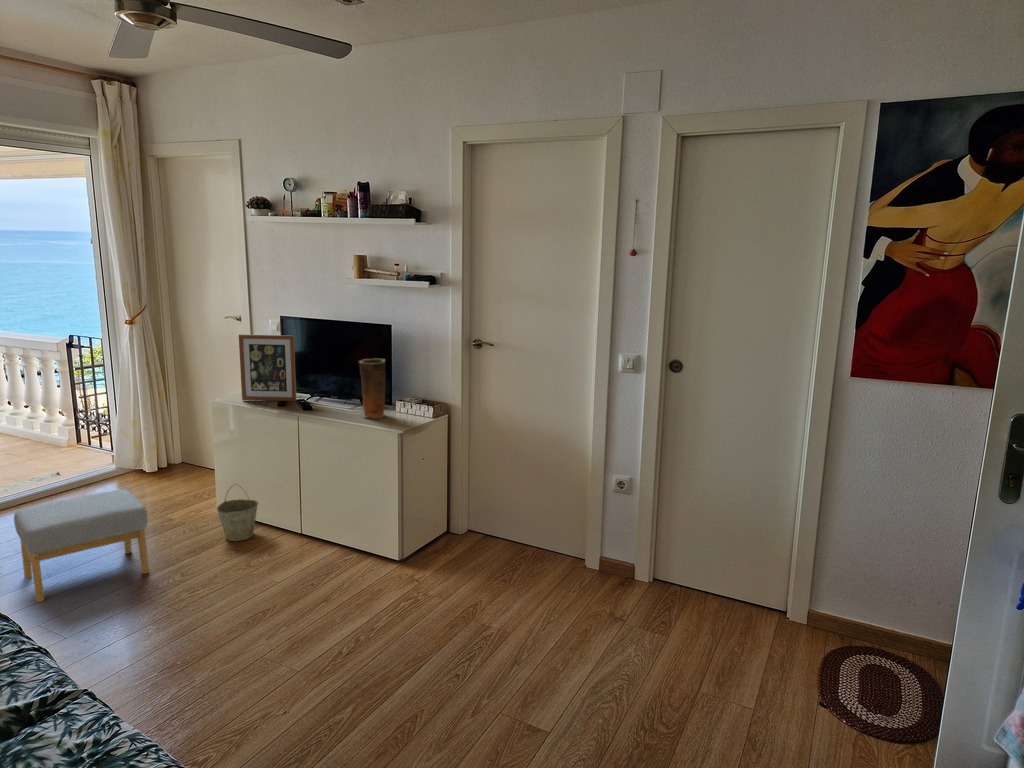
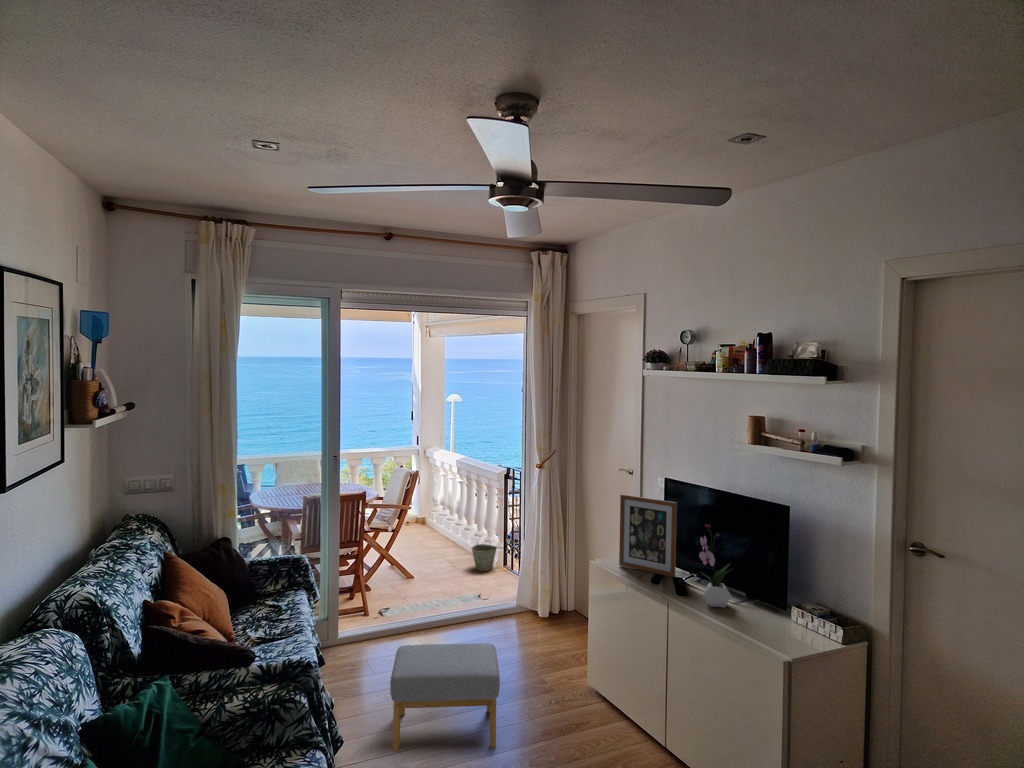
flower arrangement: none [322,347,351,413] -> present [699,524,732,608]
vase: present [360,359,386,419] -> none [742,548,777,629]
bucket: present [217,499,258,541] -> present [472,544,497,571]

